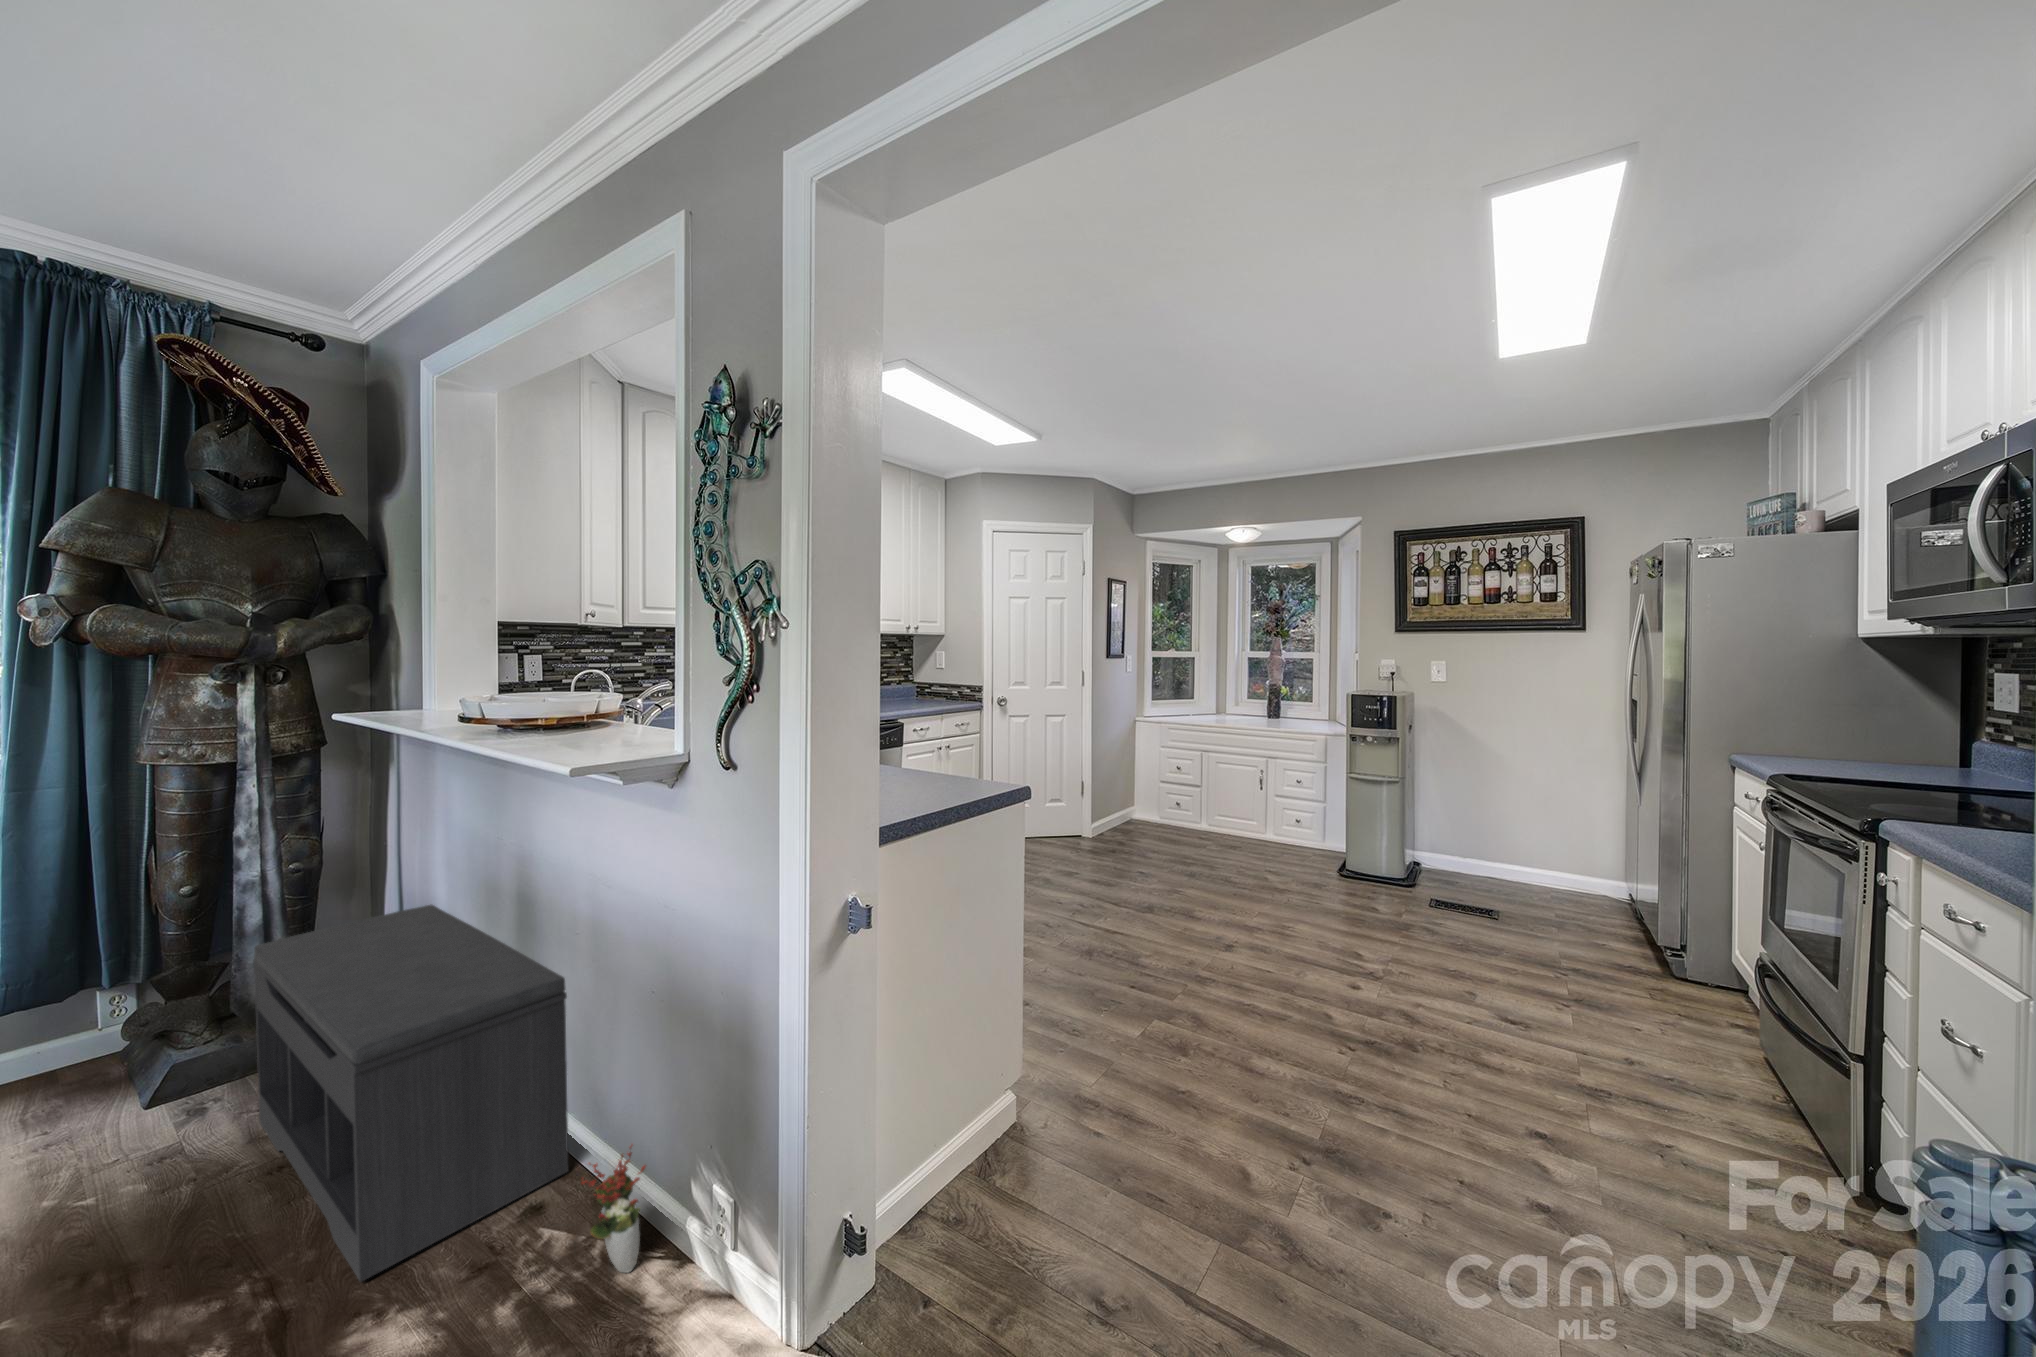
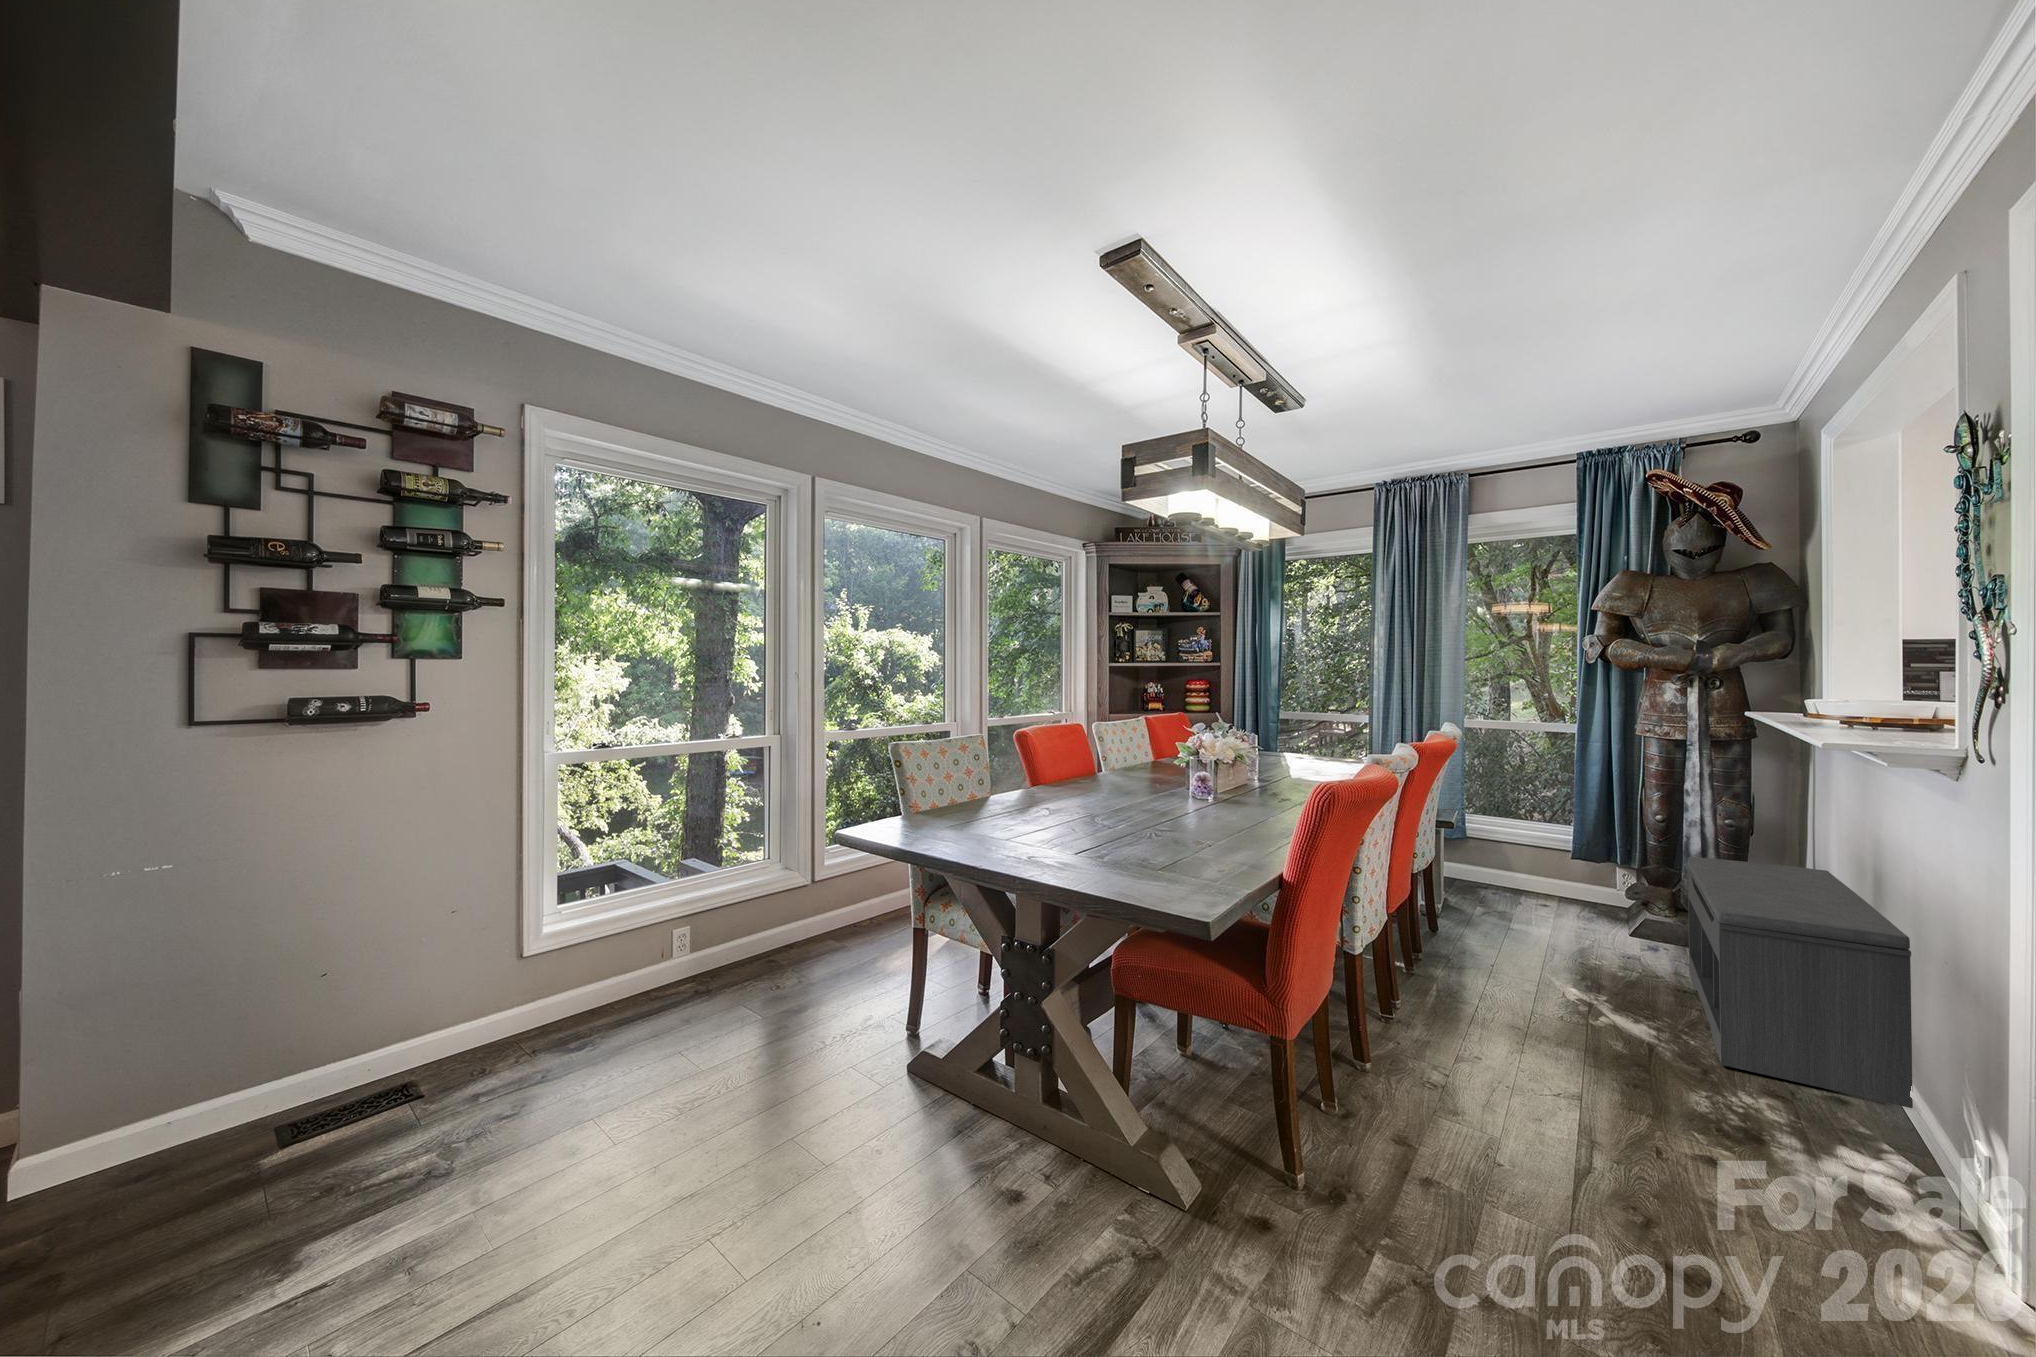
decorative plant: present [581,1145,646,1273] -> none [1886,1067,1963,1184]

